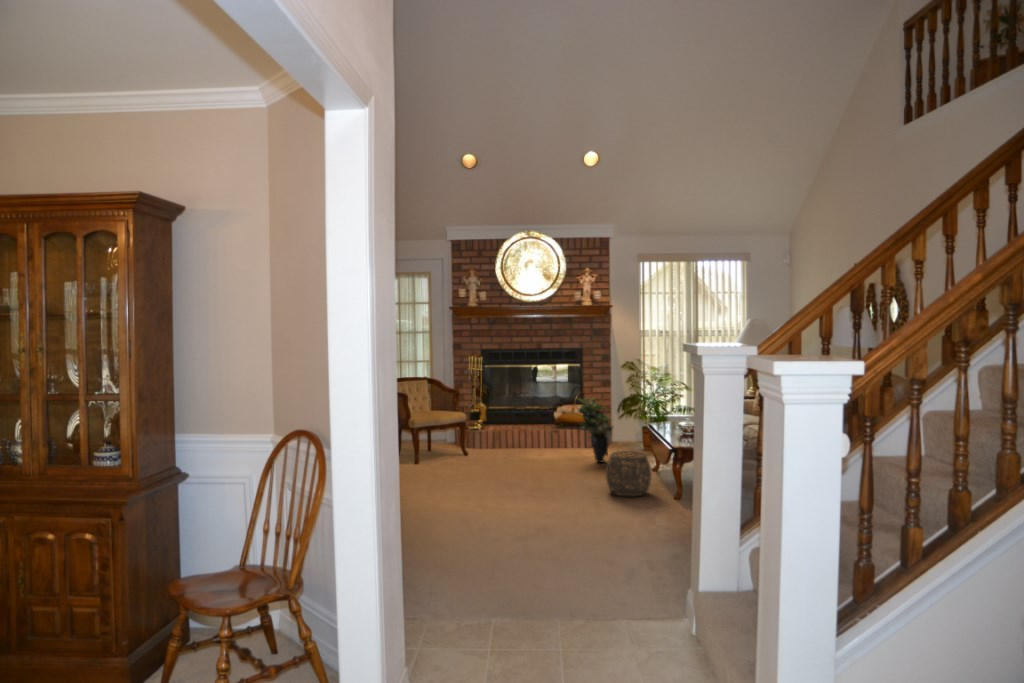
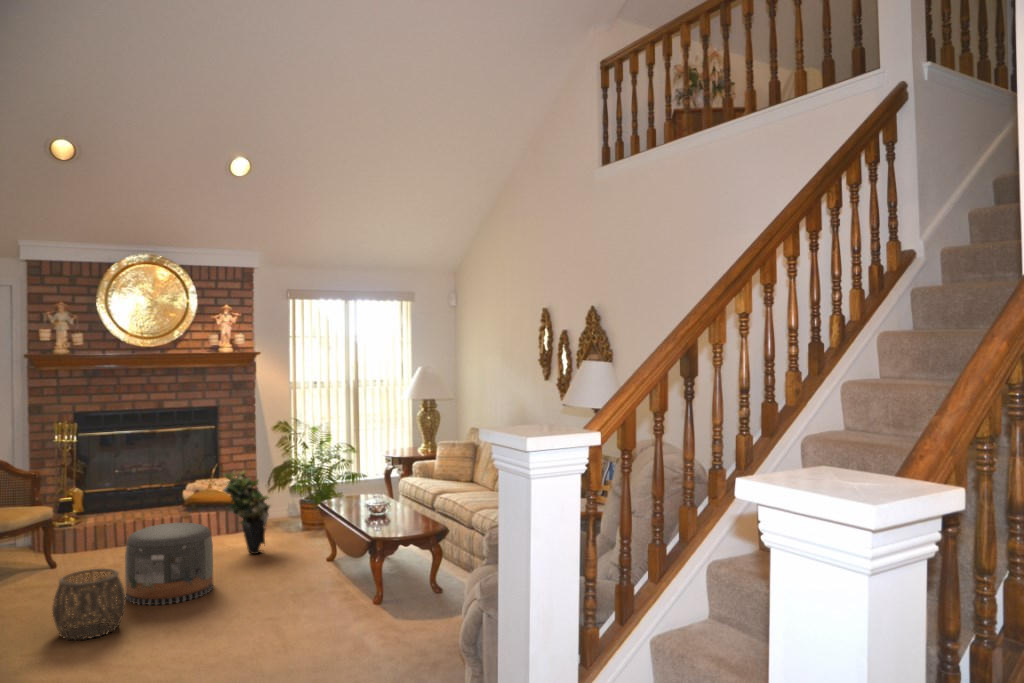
pouf: none [502,429,562,486] -> present [125,523,213,605]
woven basket: present [606,451,651,497] -> present [52,569,126,640]

